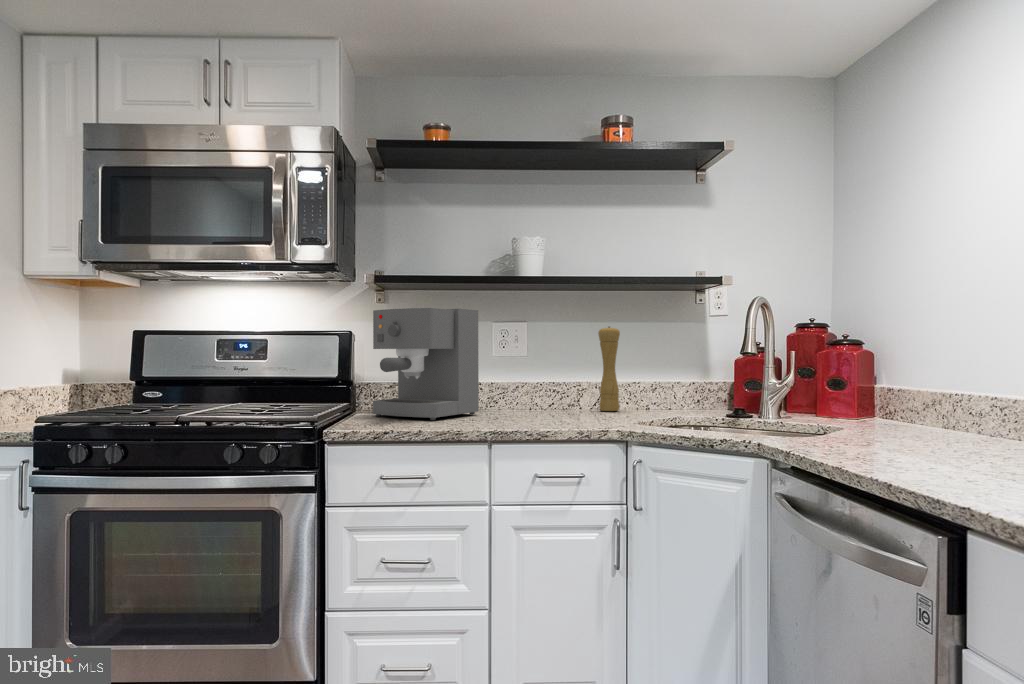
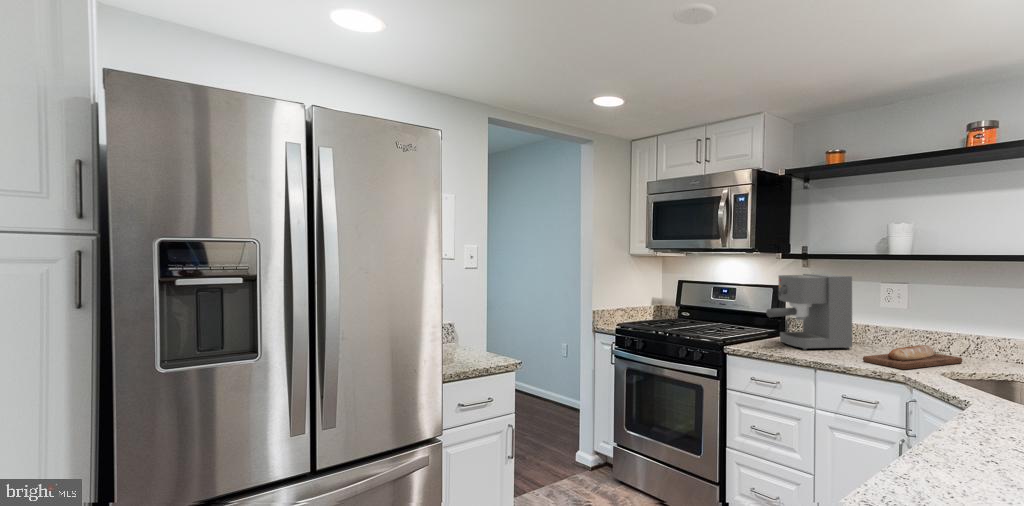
pepper mill: present [598,327,620,411] -> none [967,290,989,361]
bread loaf: none [533,396,611,425] -> present [863,345,962,369]

